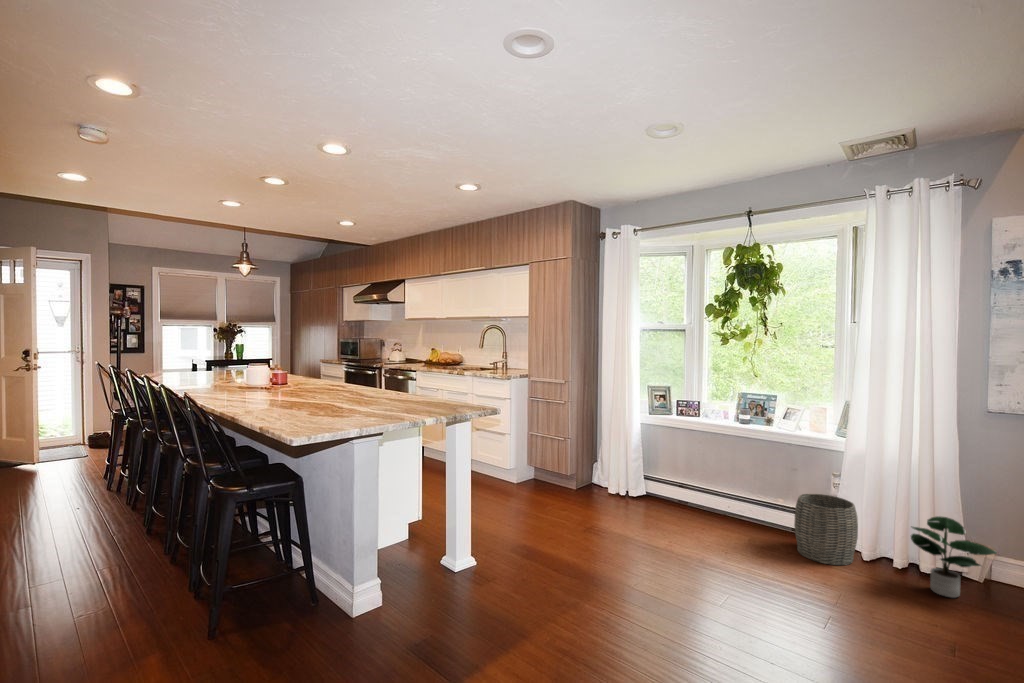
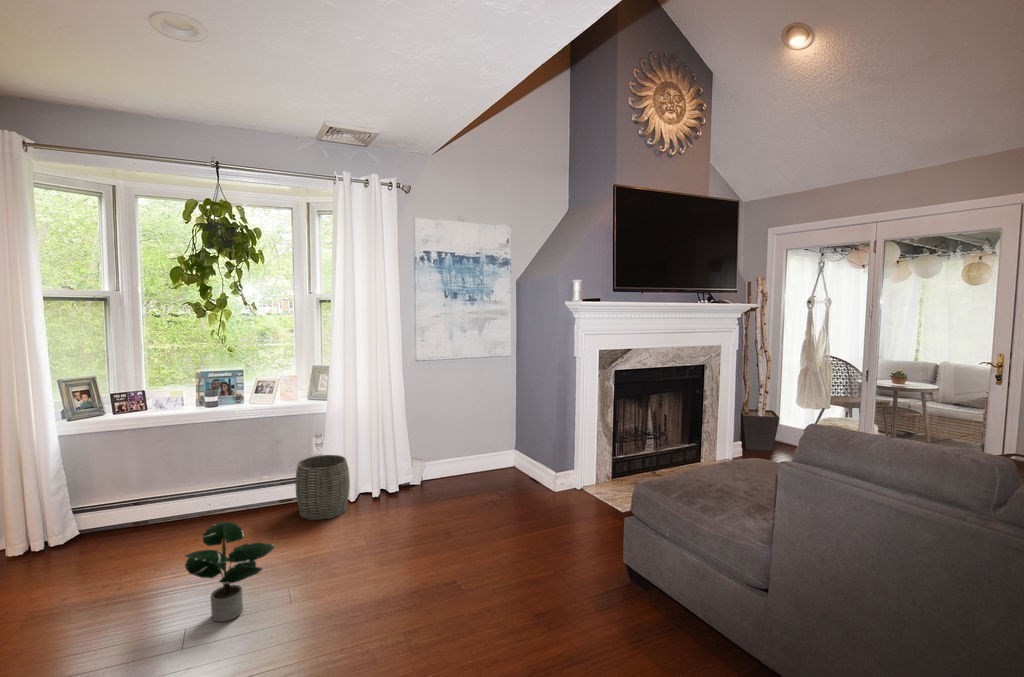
potted plant: present [911,516,997,598] -> present [185,522,274,622]

